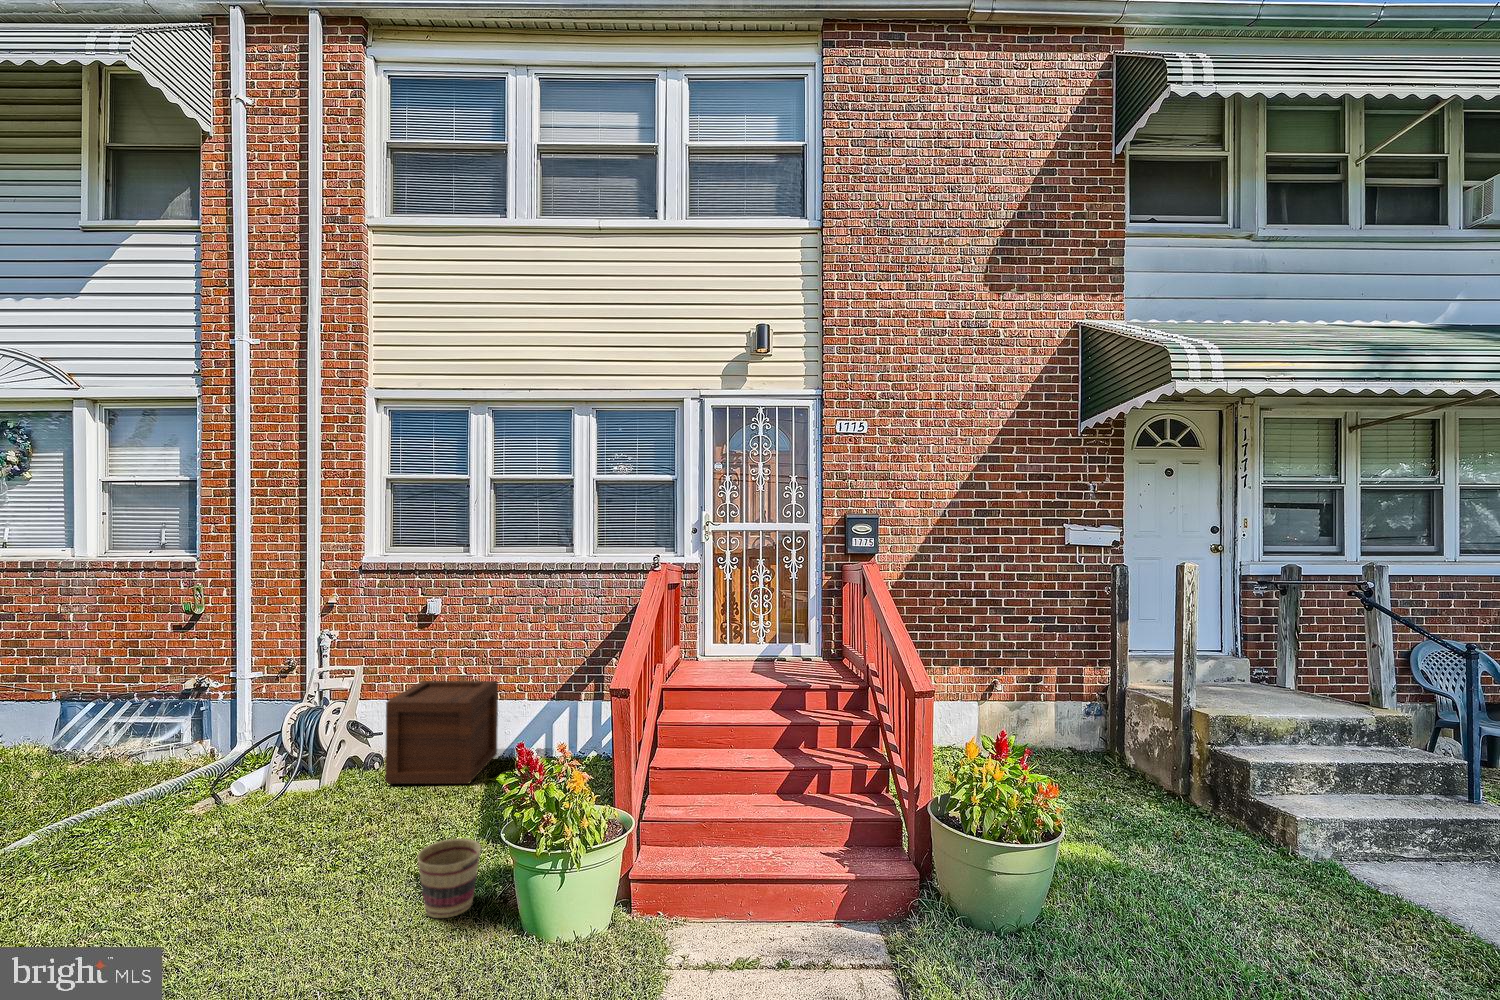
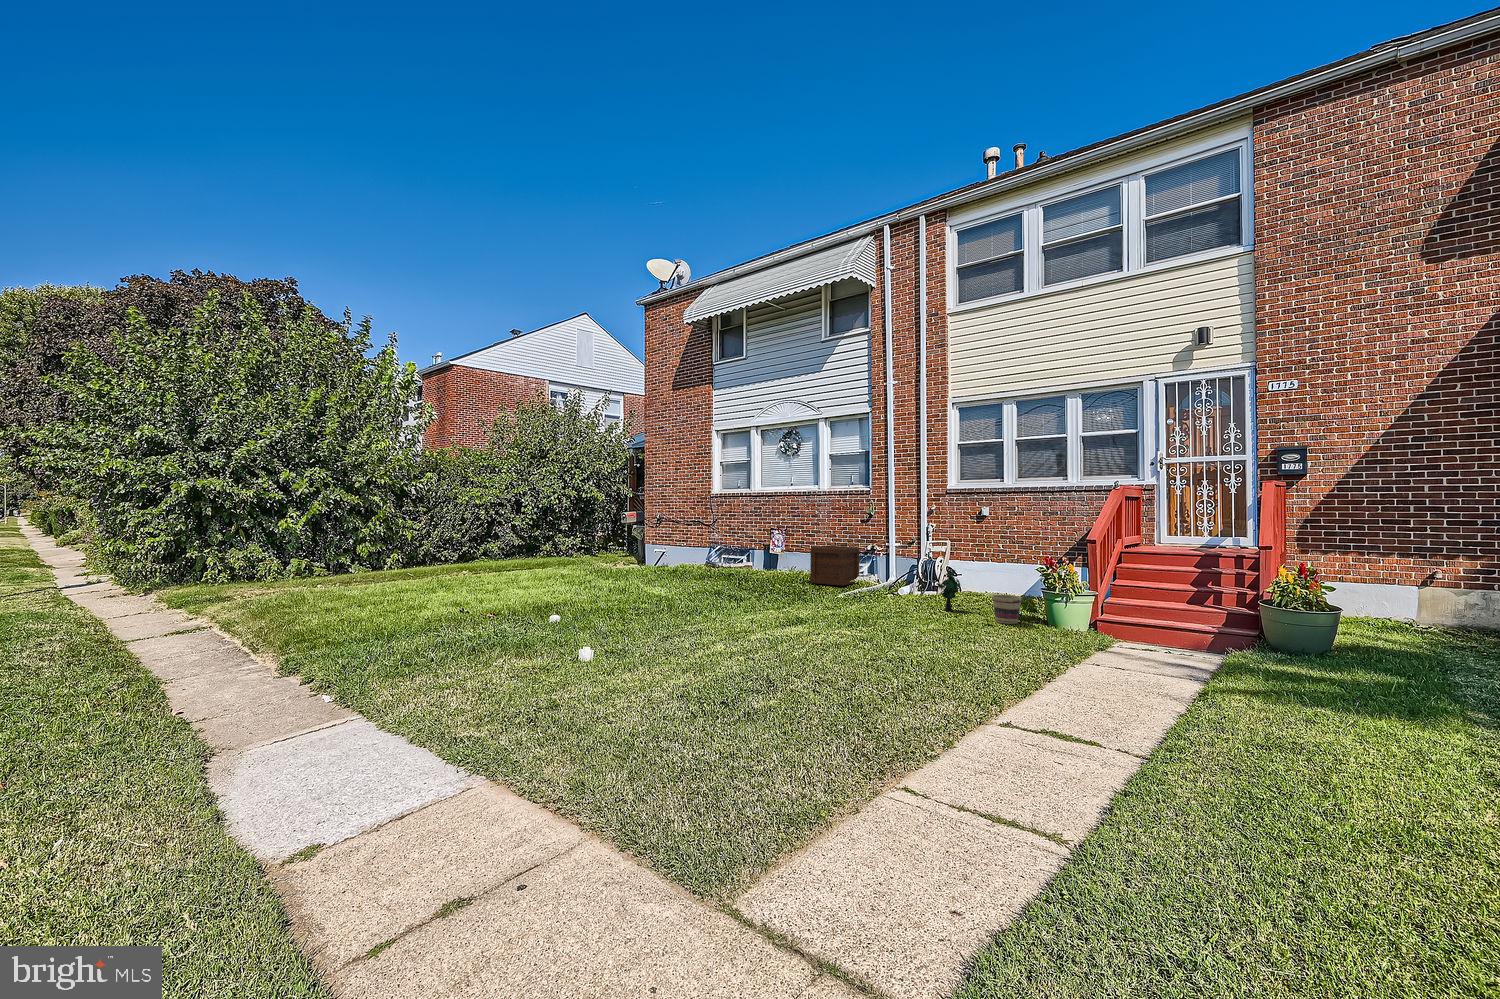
wooden crate: present [385,681,498,784] -> present [810,546,859,586]
decorative plant: none [302,777,361,875] -> present [937,569,960,611]

